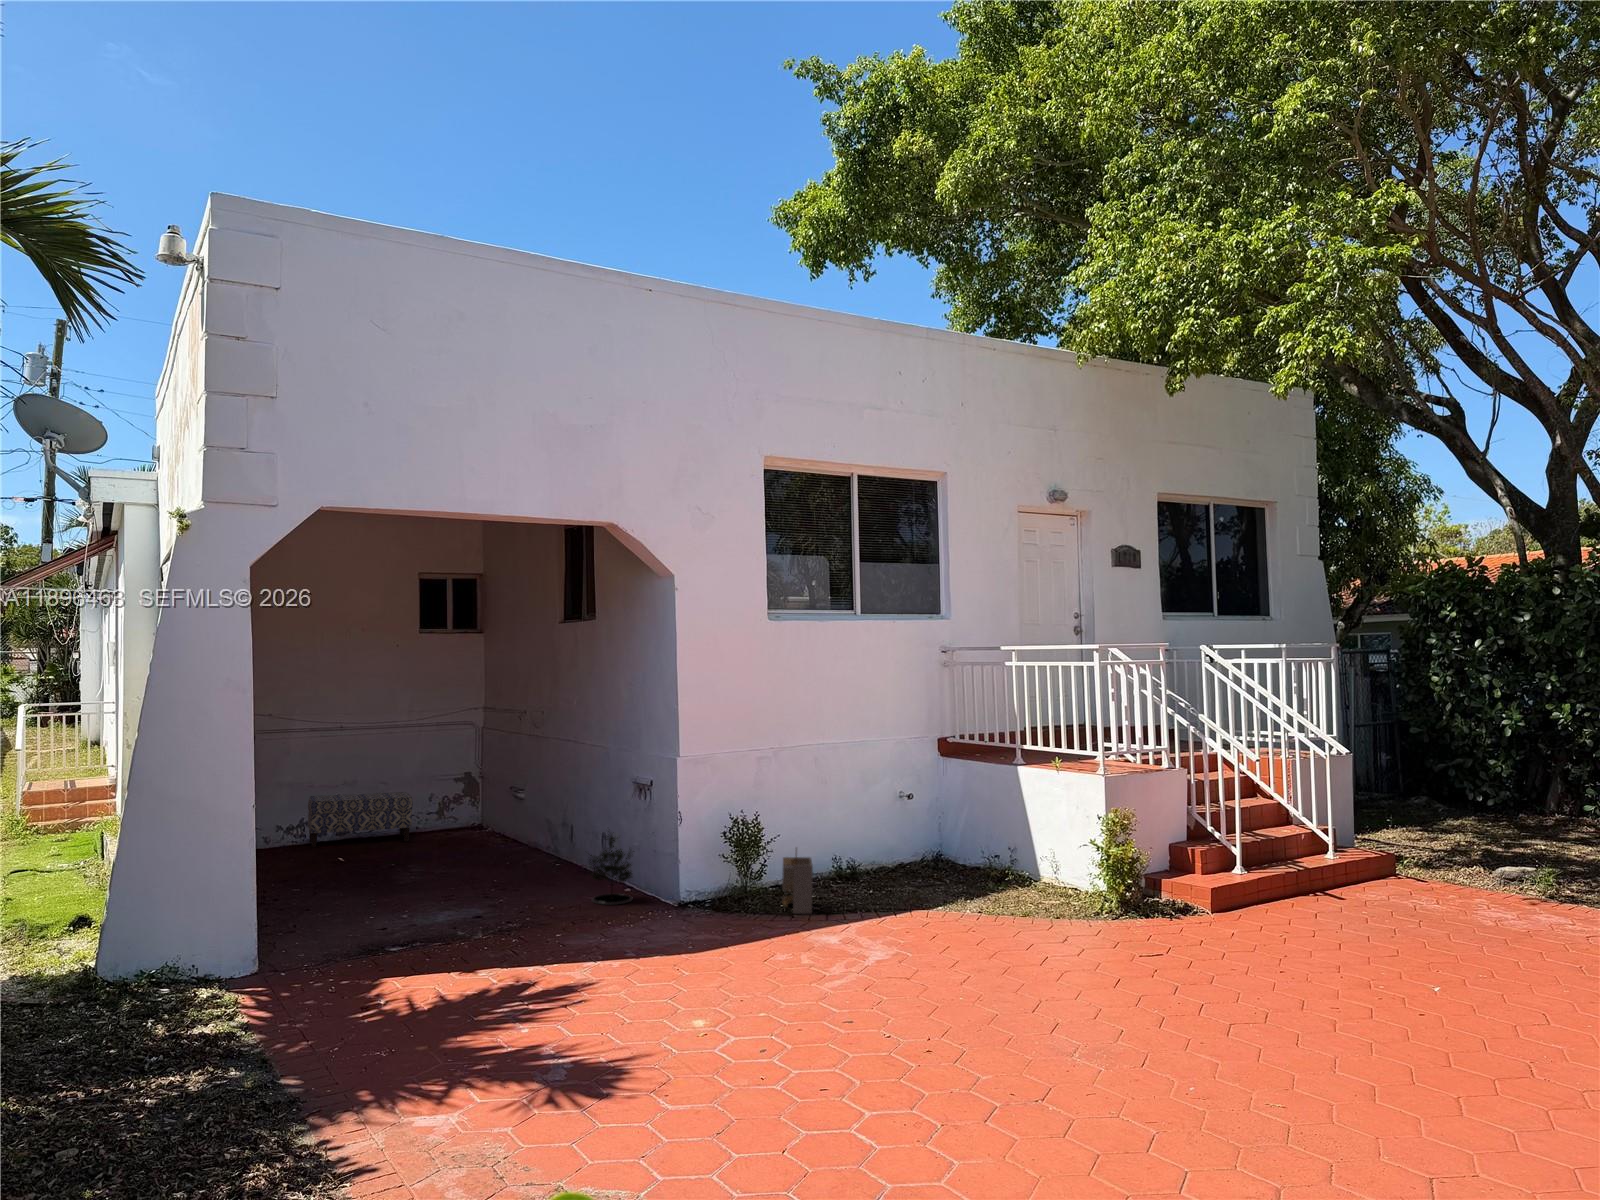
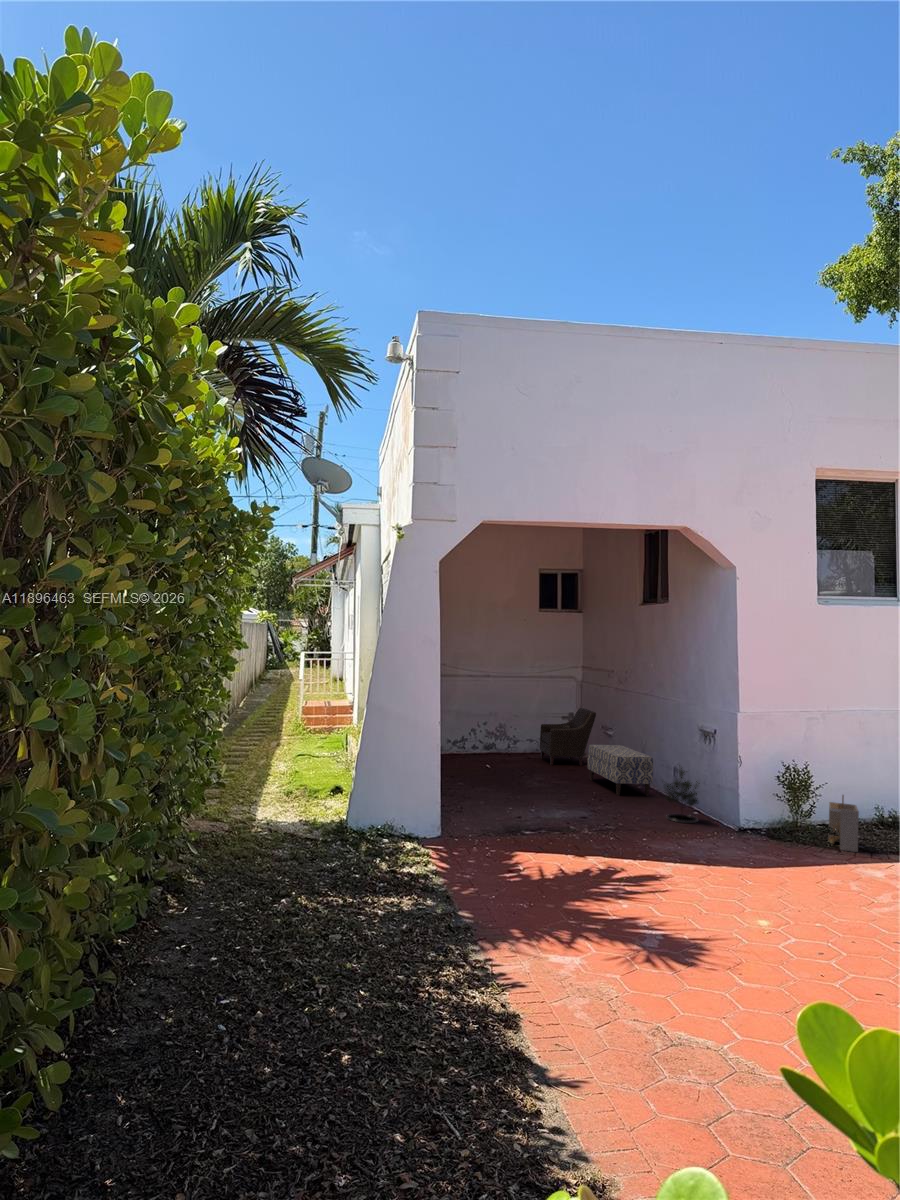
chair: none [425,762,505,846] -> present [540,708,596,766]
bench: present [308,792,413,847] -> present [587,744,653,796]

